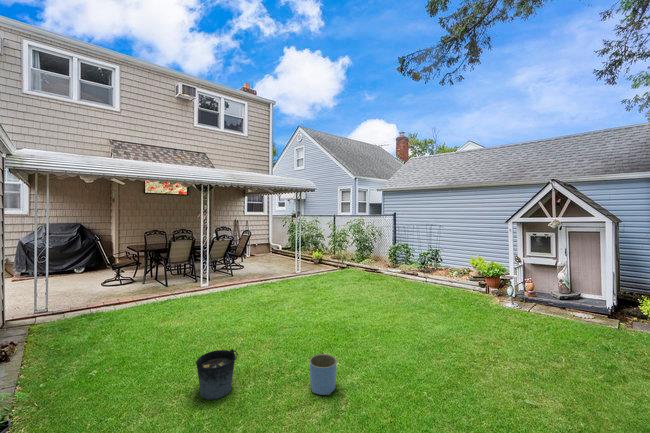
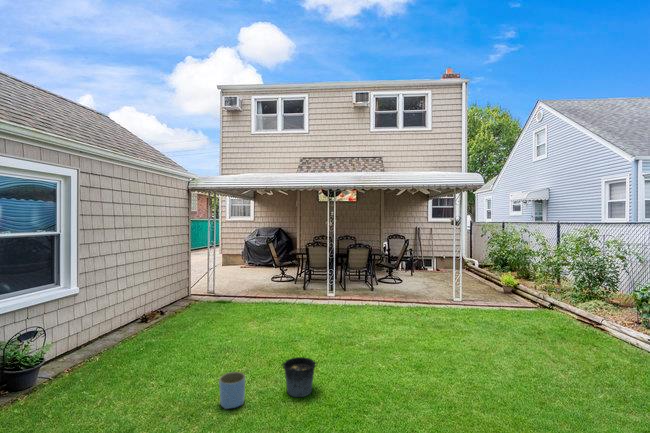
bucket: present [196,349,238,400] -> present [282,357,317,397]

